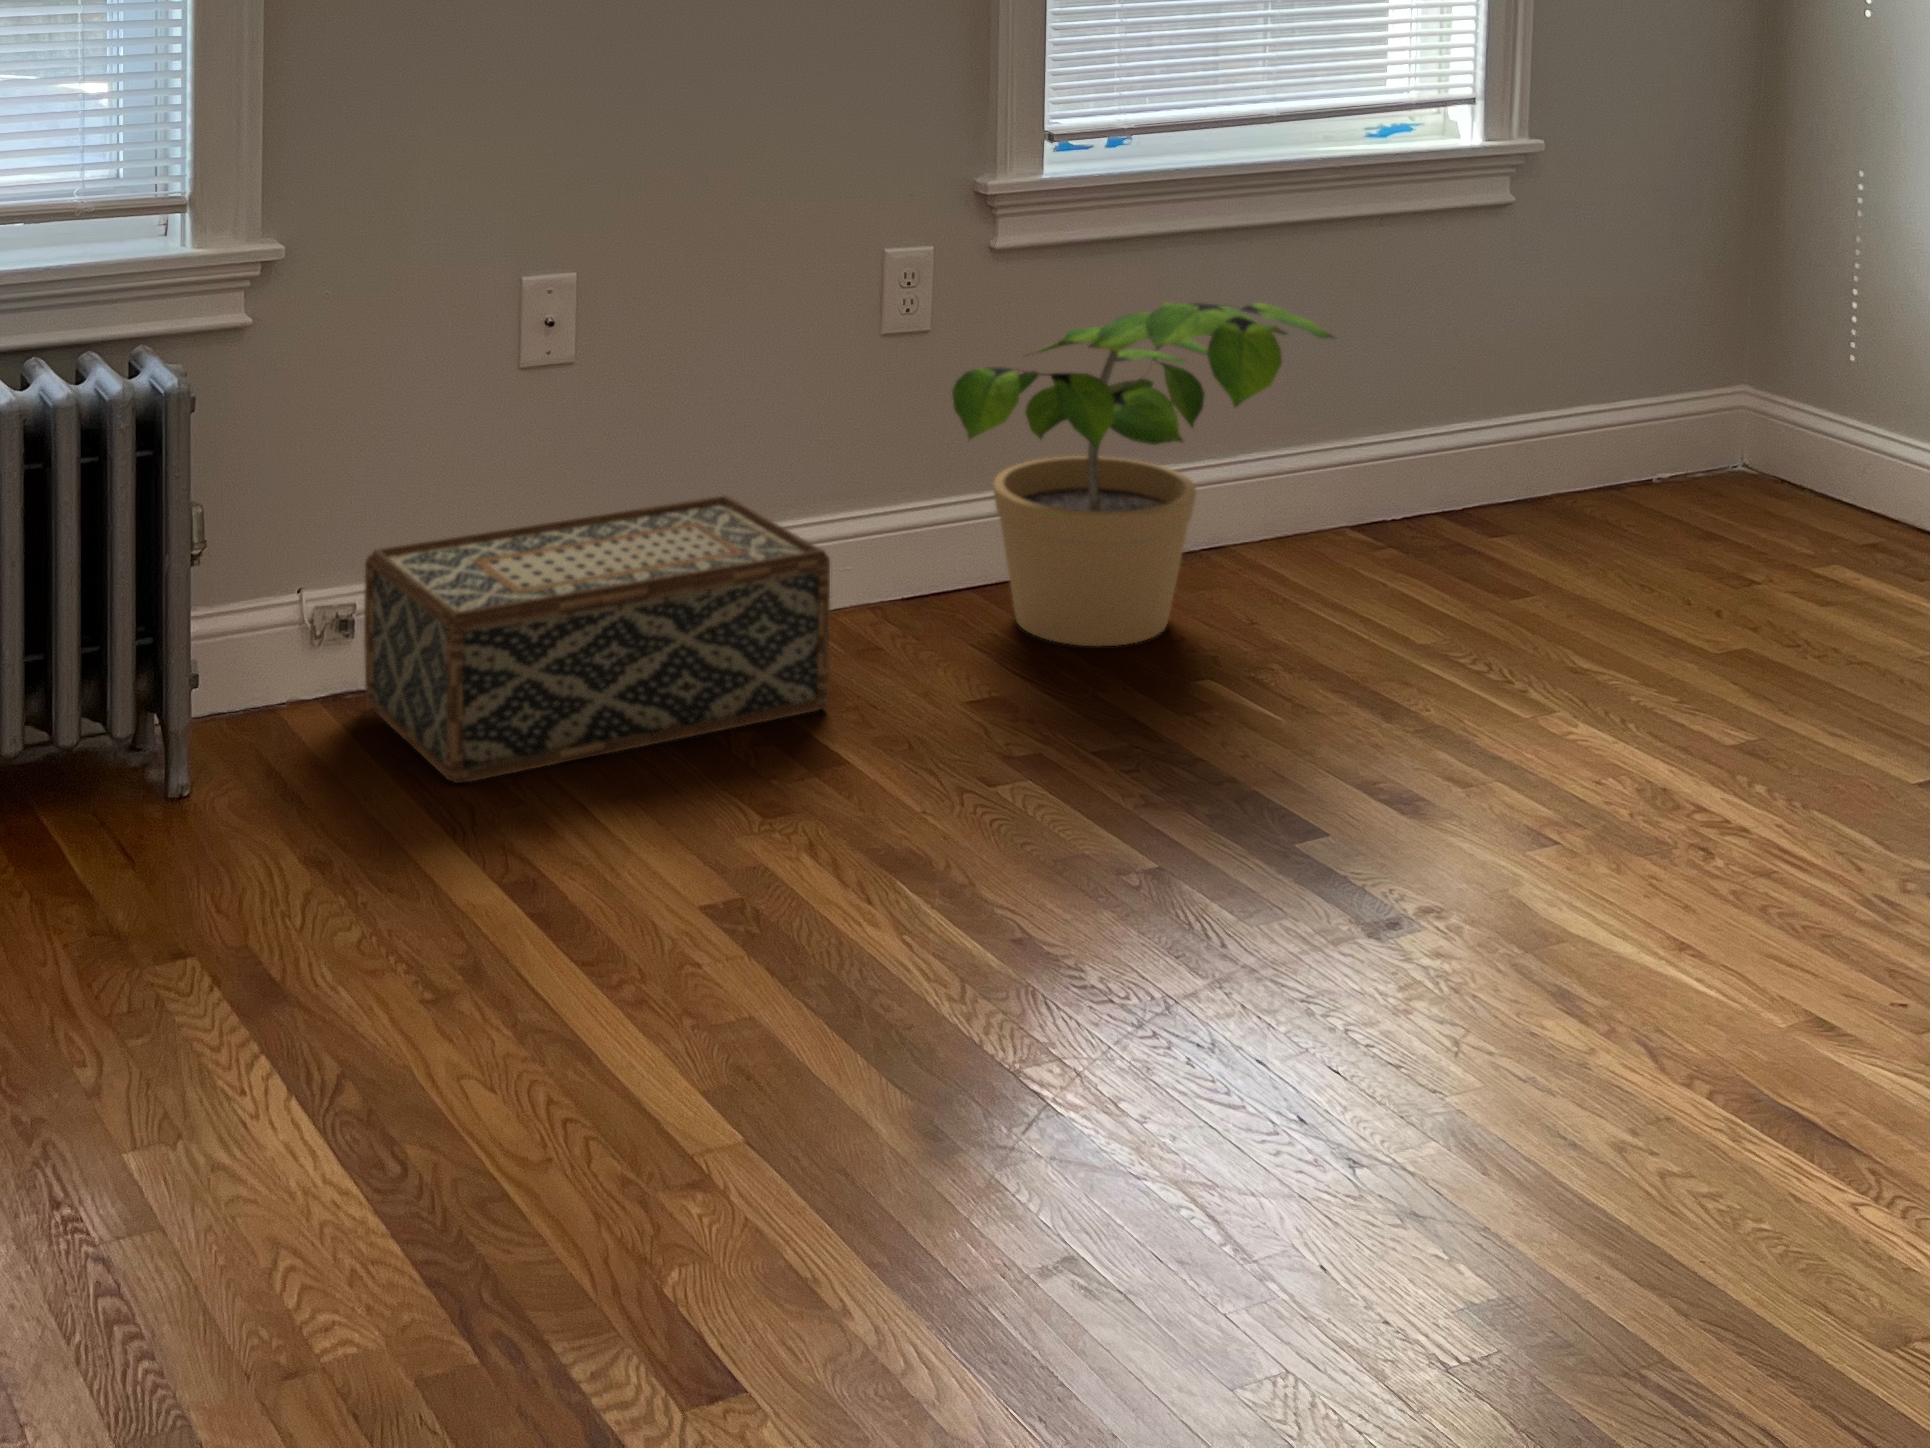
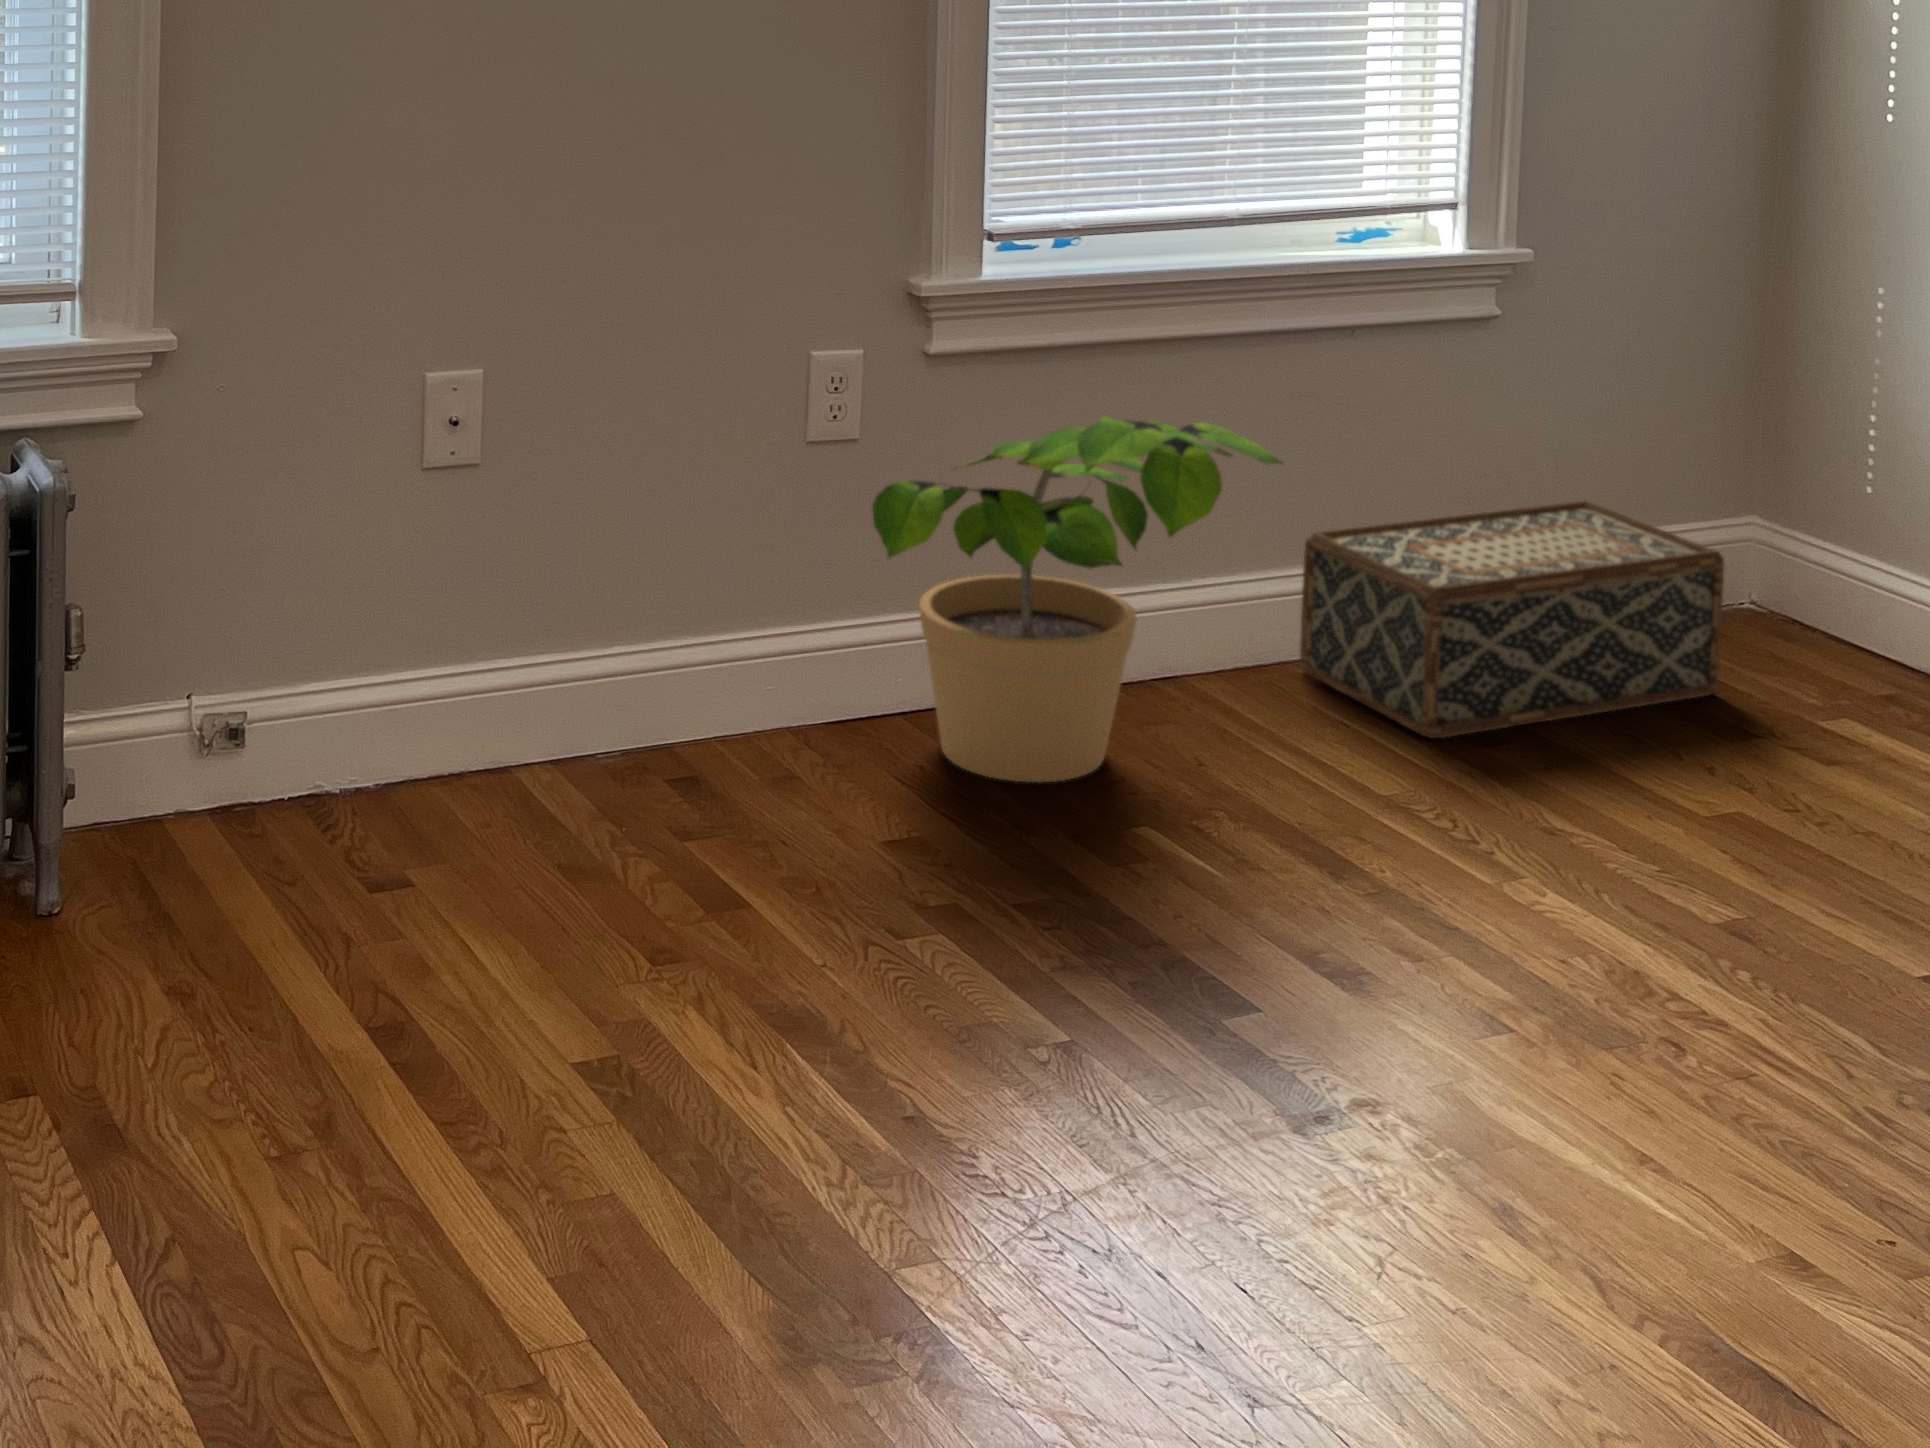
woven basket: present [364,496,830,783] -> present [1300,501,1724,738]

